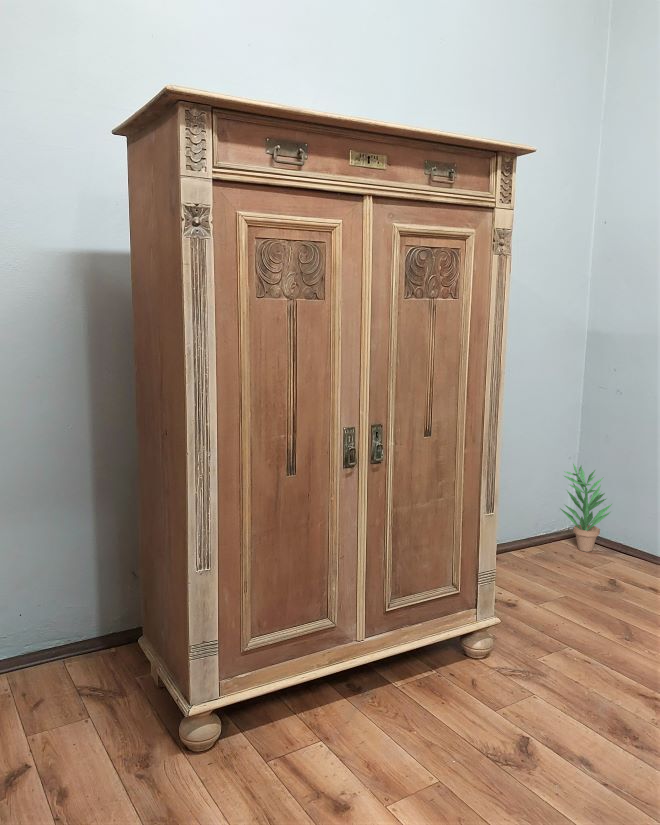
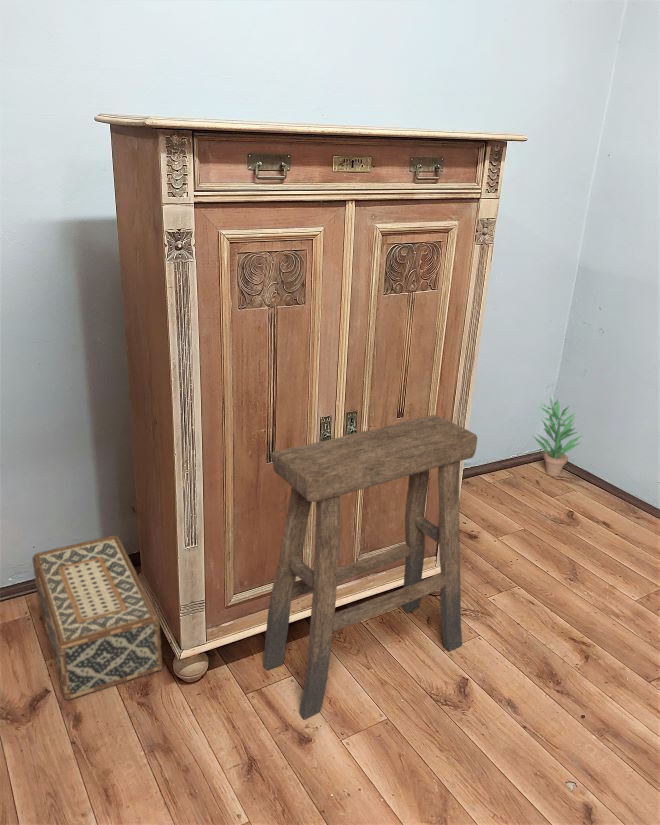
stool: none [285,431,517,784] -> present [263,415,477,719]
woven basket: none [16,596,165,772] -> present [32,536,162,700]

